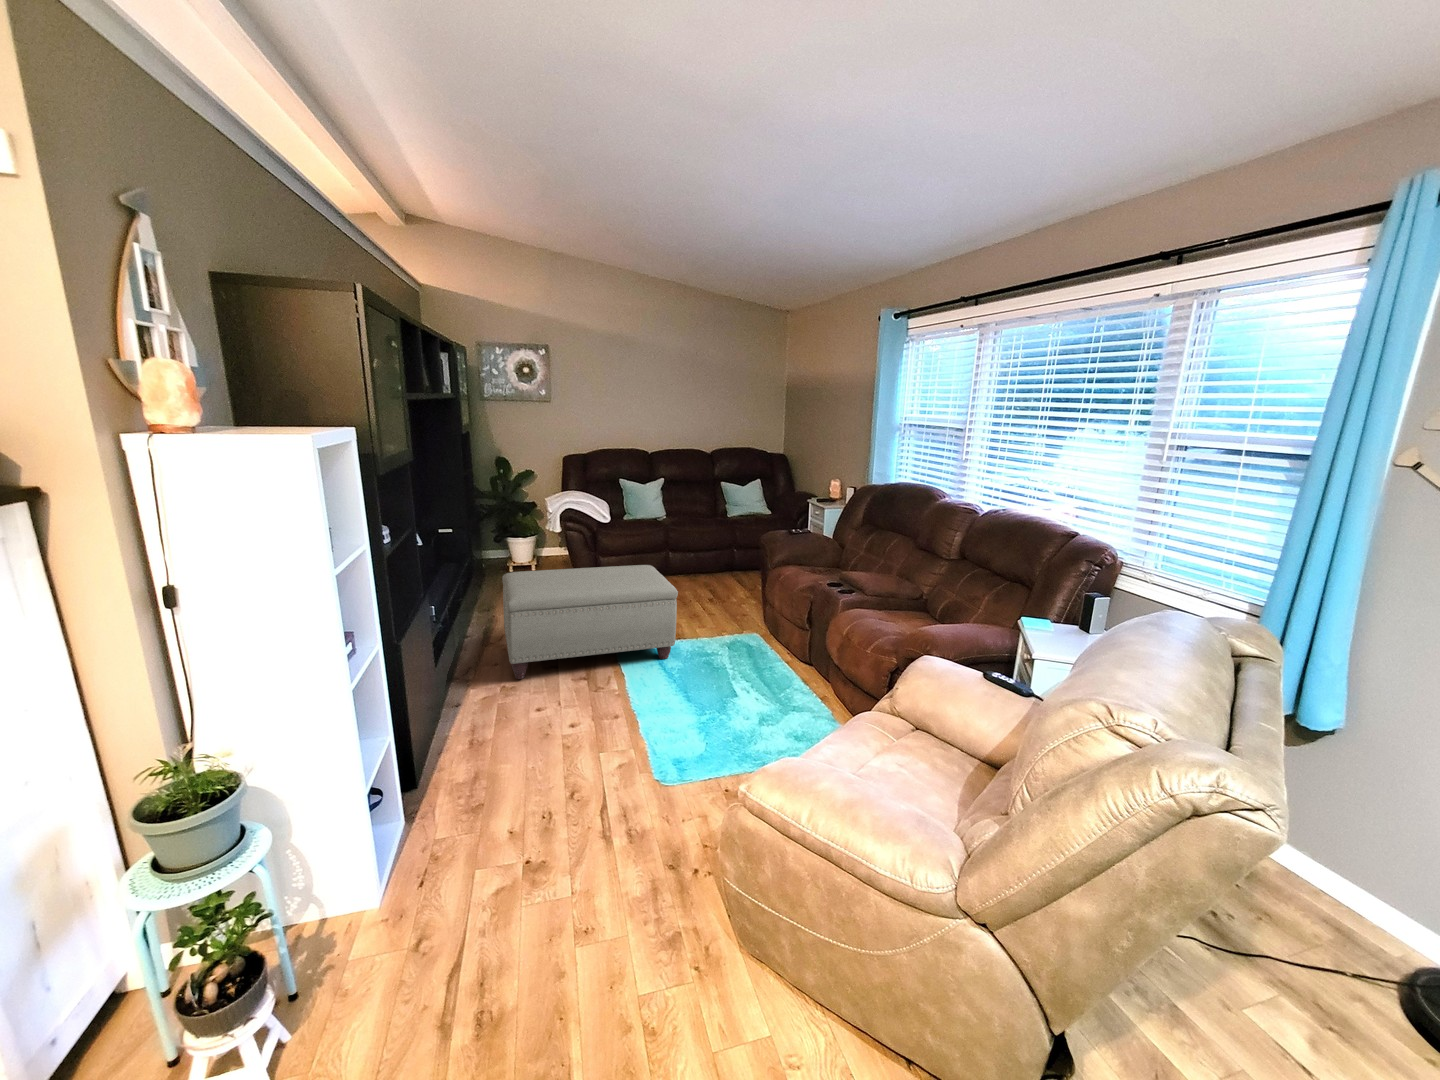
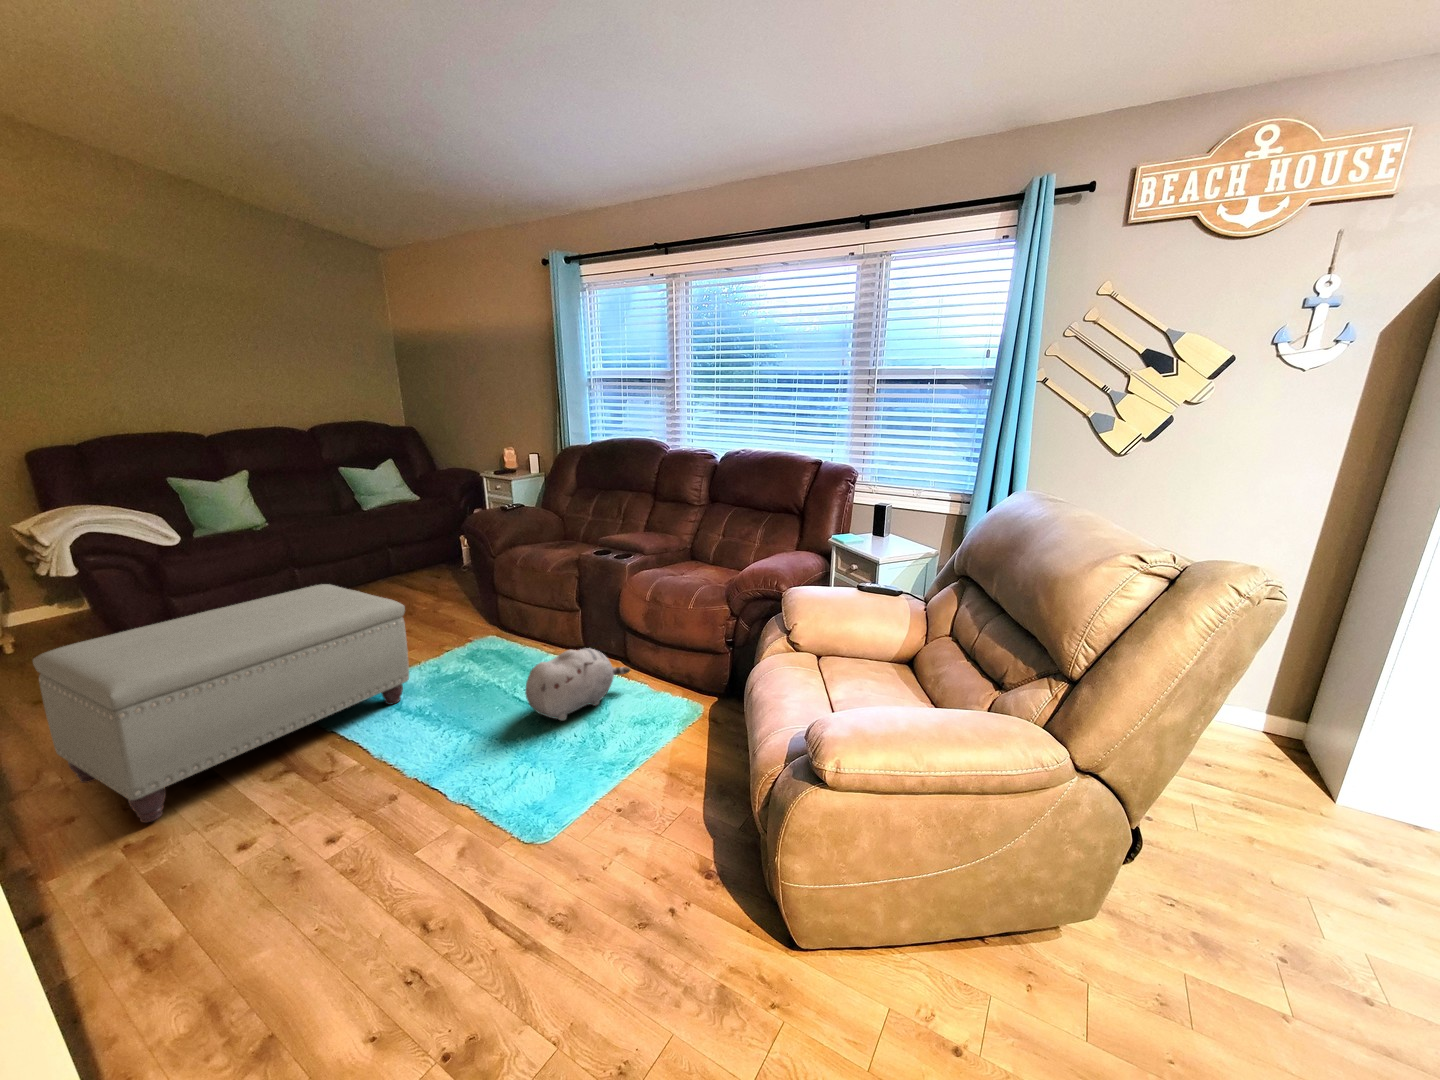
plush toy: none [723,657,817,711] -> present [525,648,630,721]

